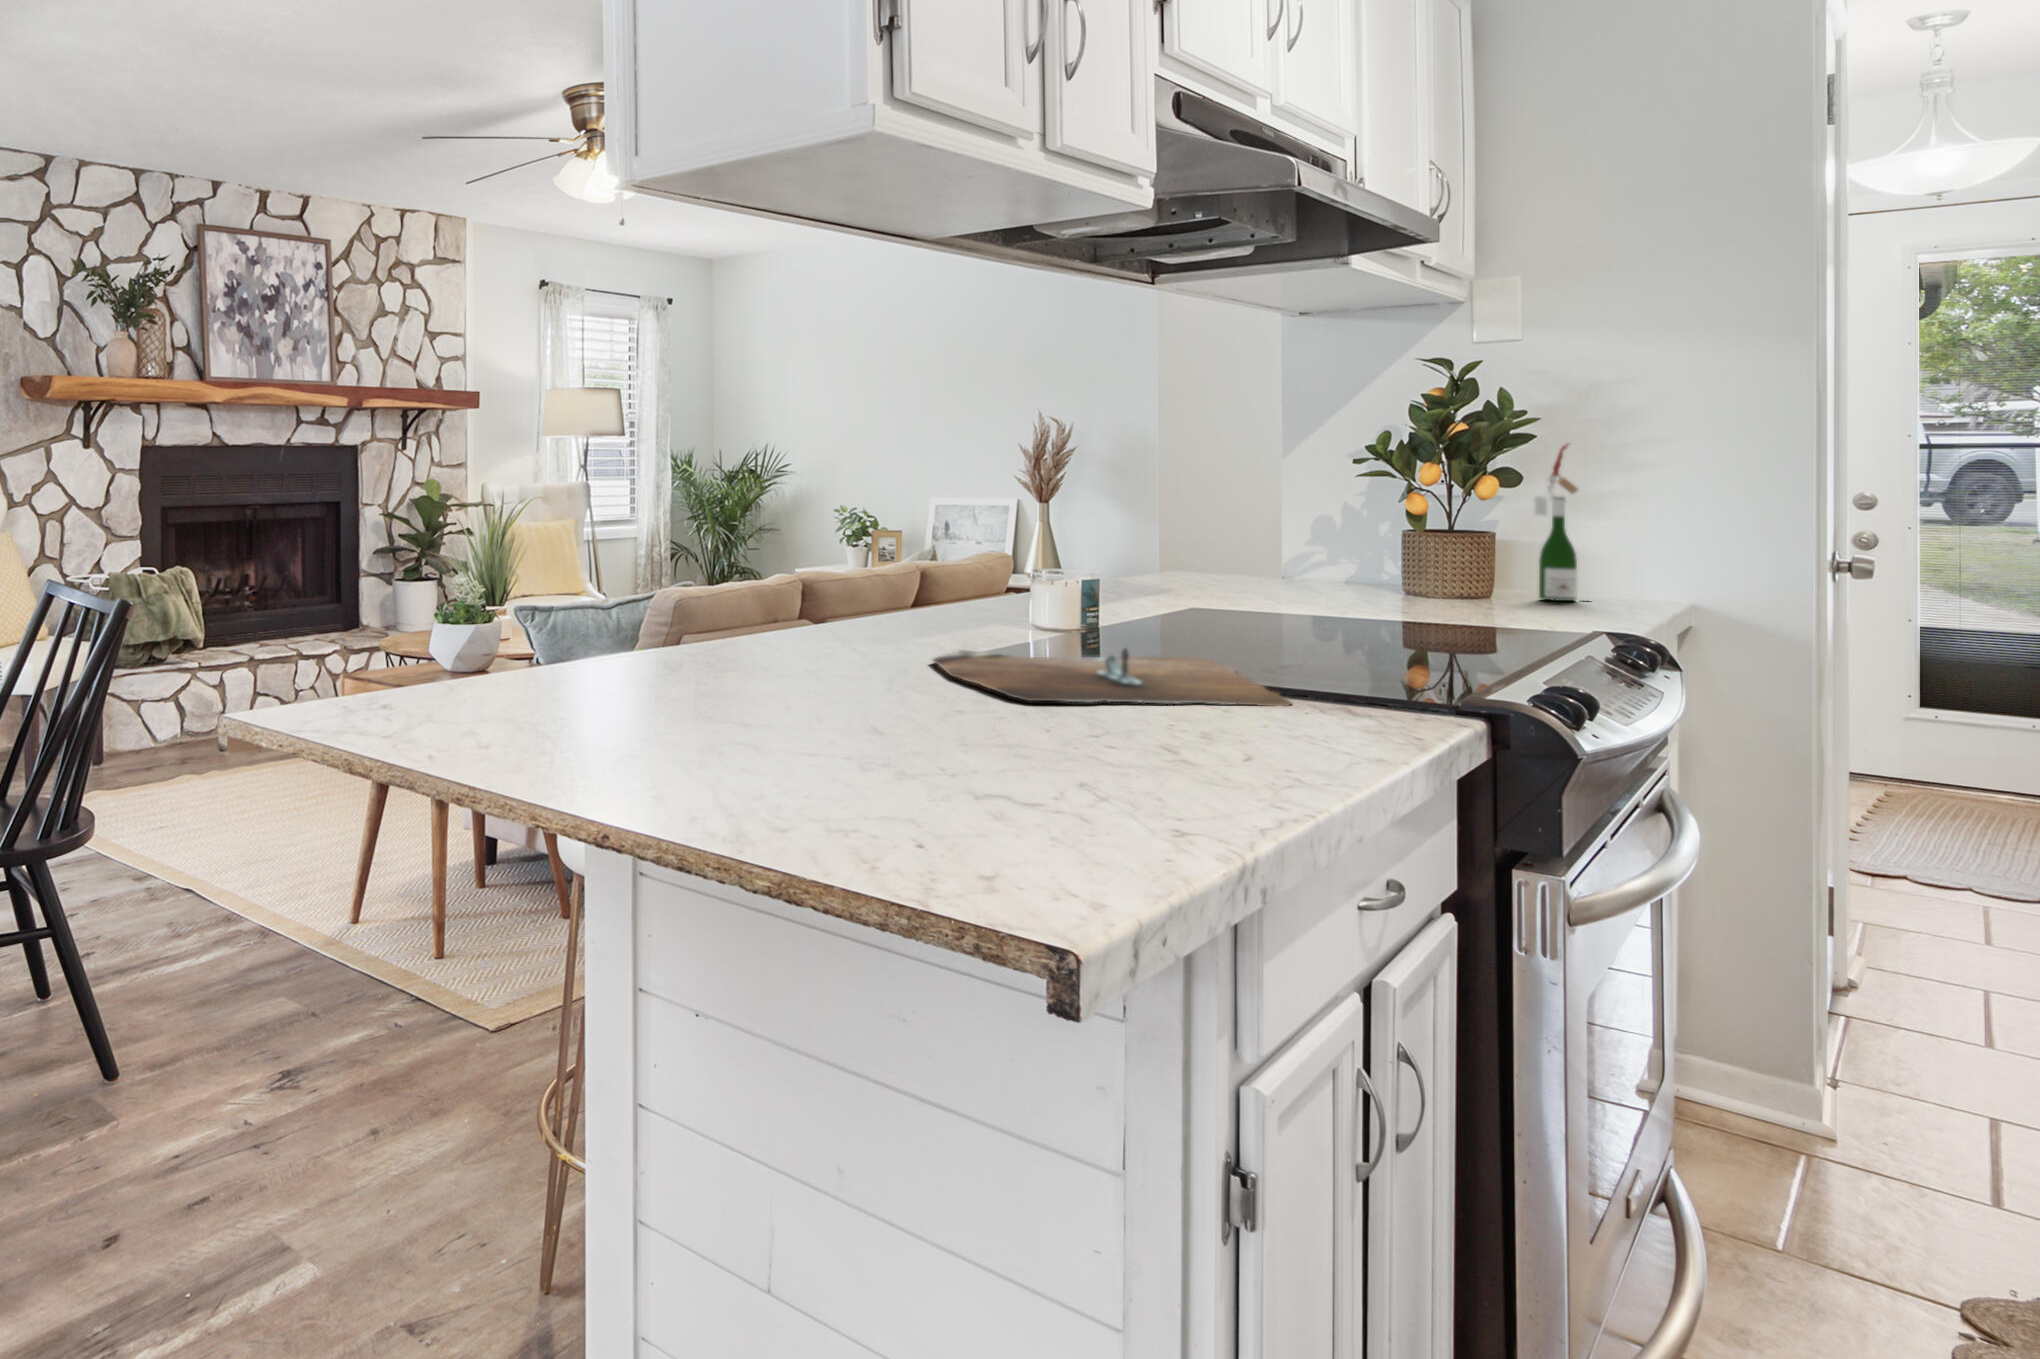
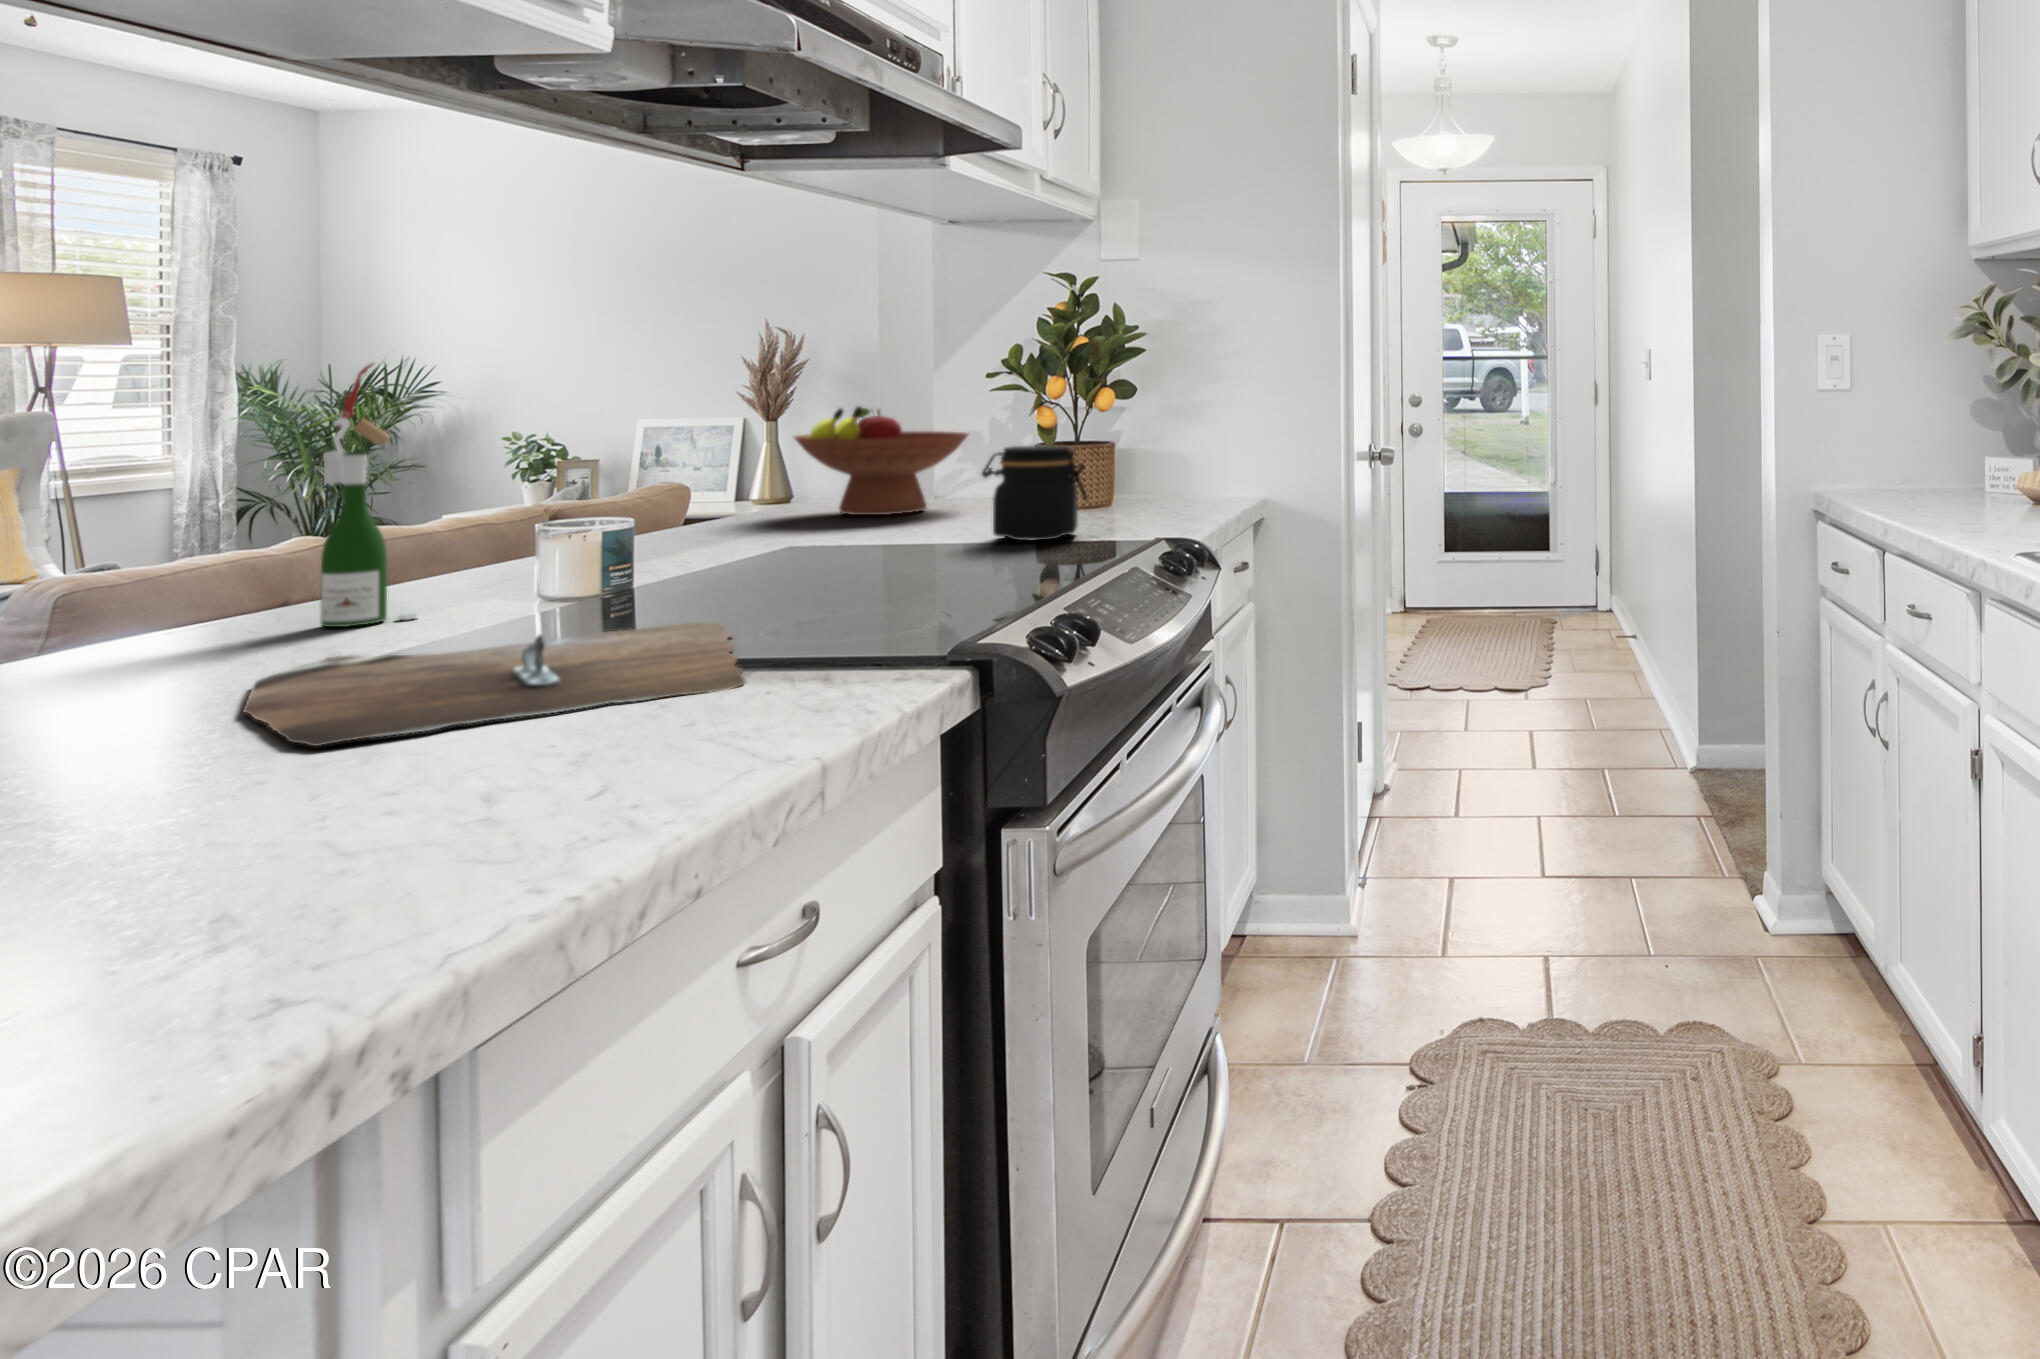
wine bottle: present [1534,444,1590,601] -> present [321,364,418,627]
fruit bowl: none [1164,488,1332,590] -> present [794,406,968,515]
jar: none [1381,530,1499,624] -> present [981,445,1088,540]

